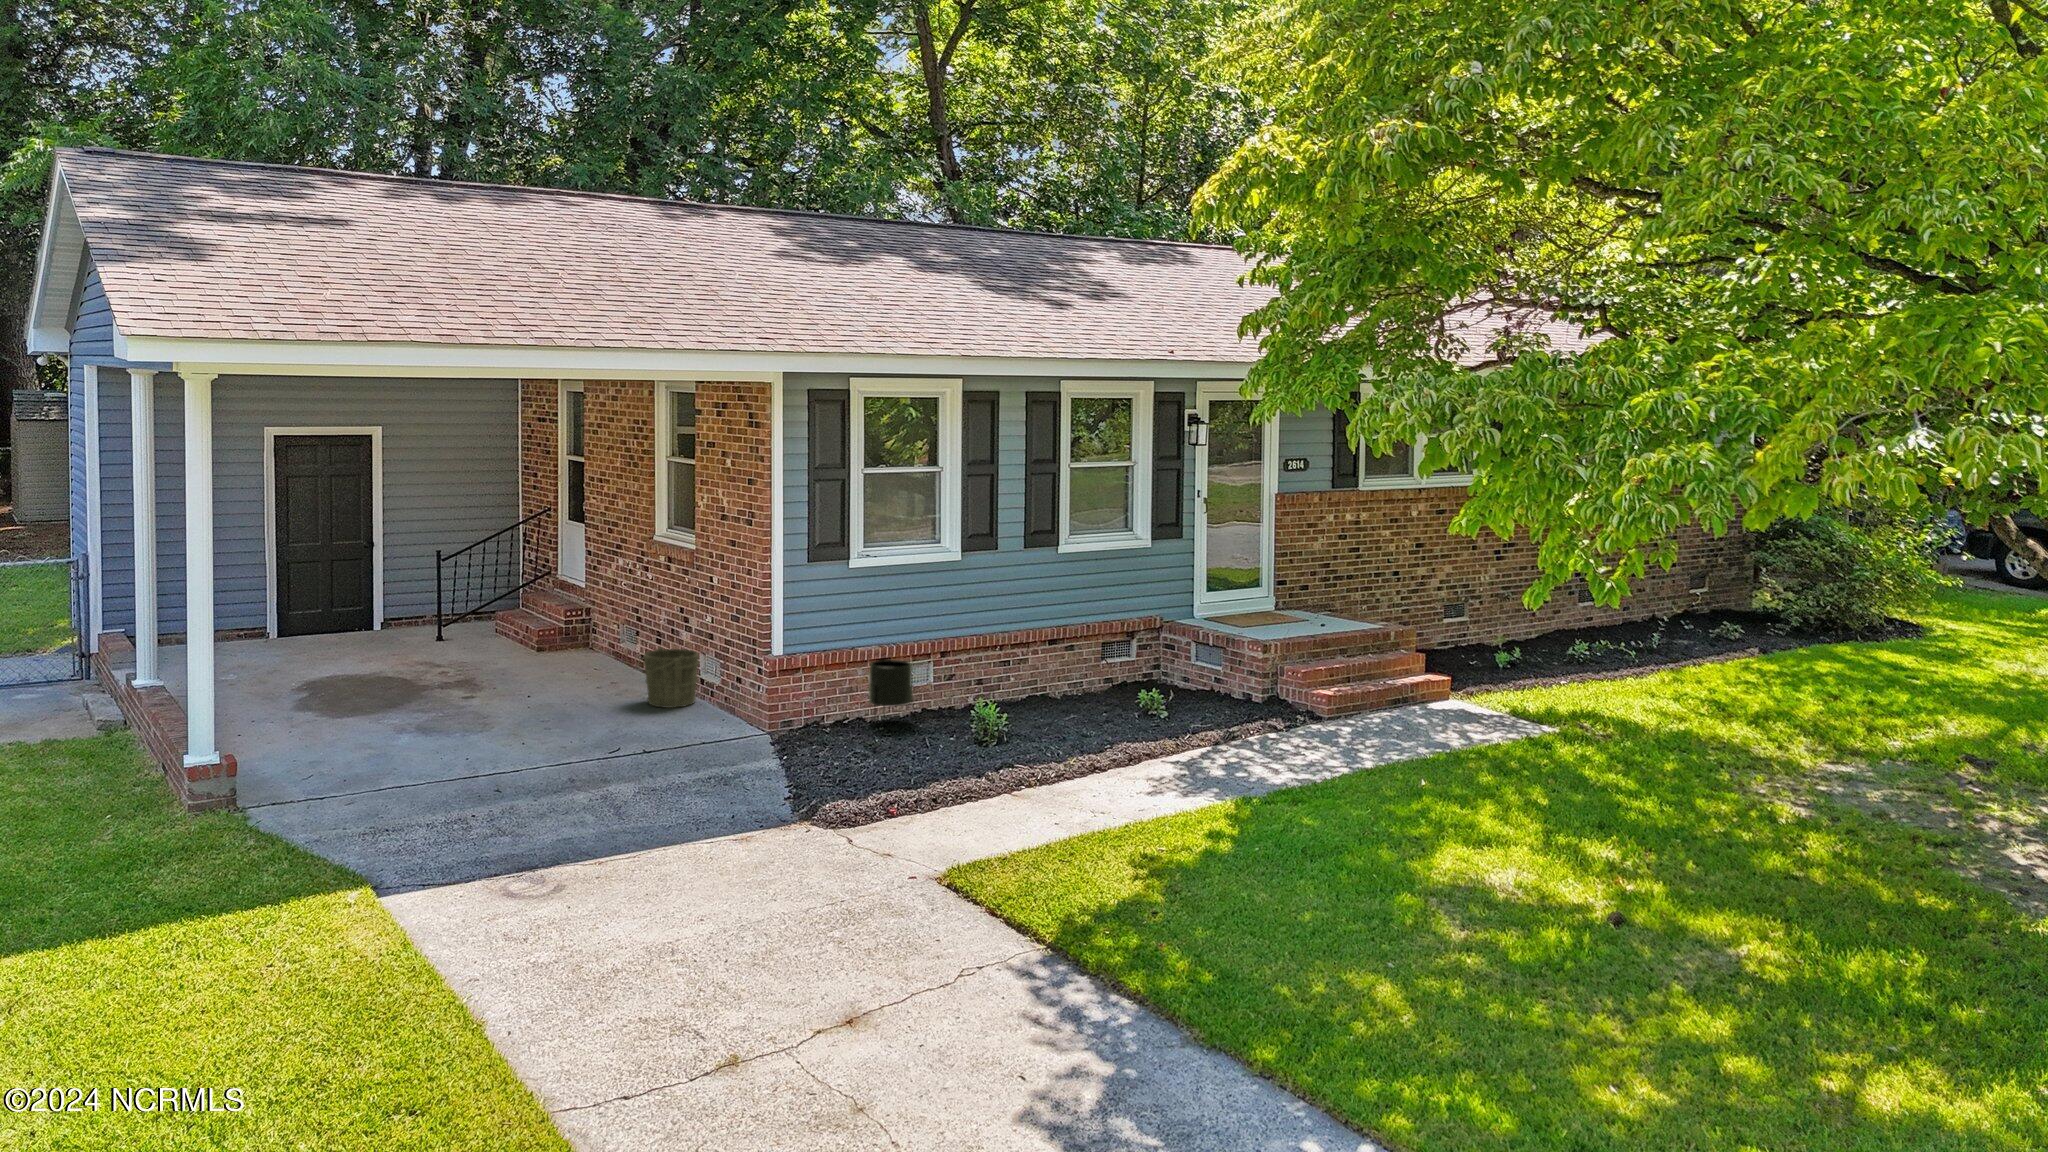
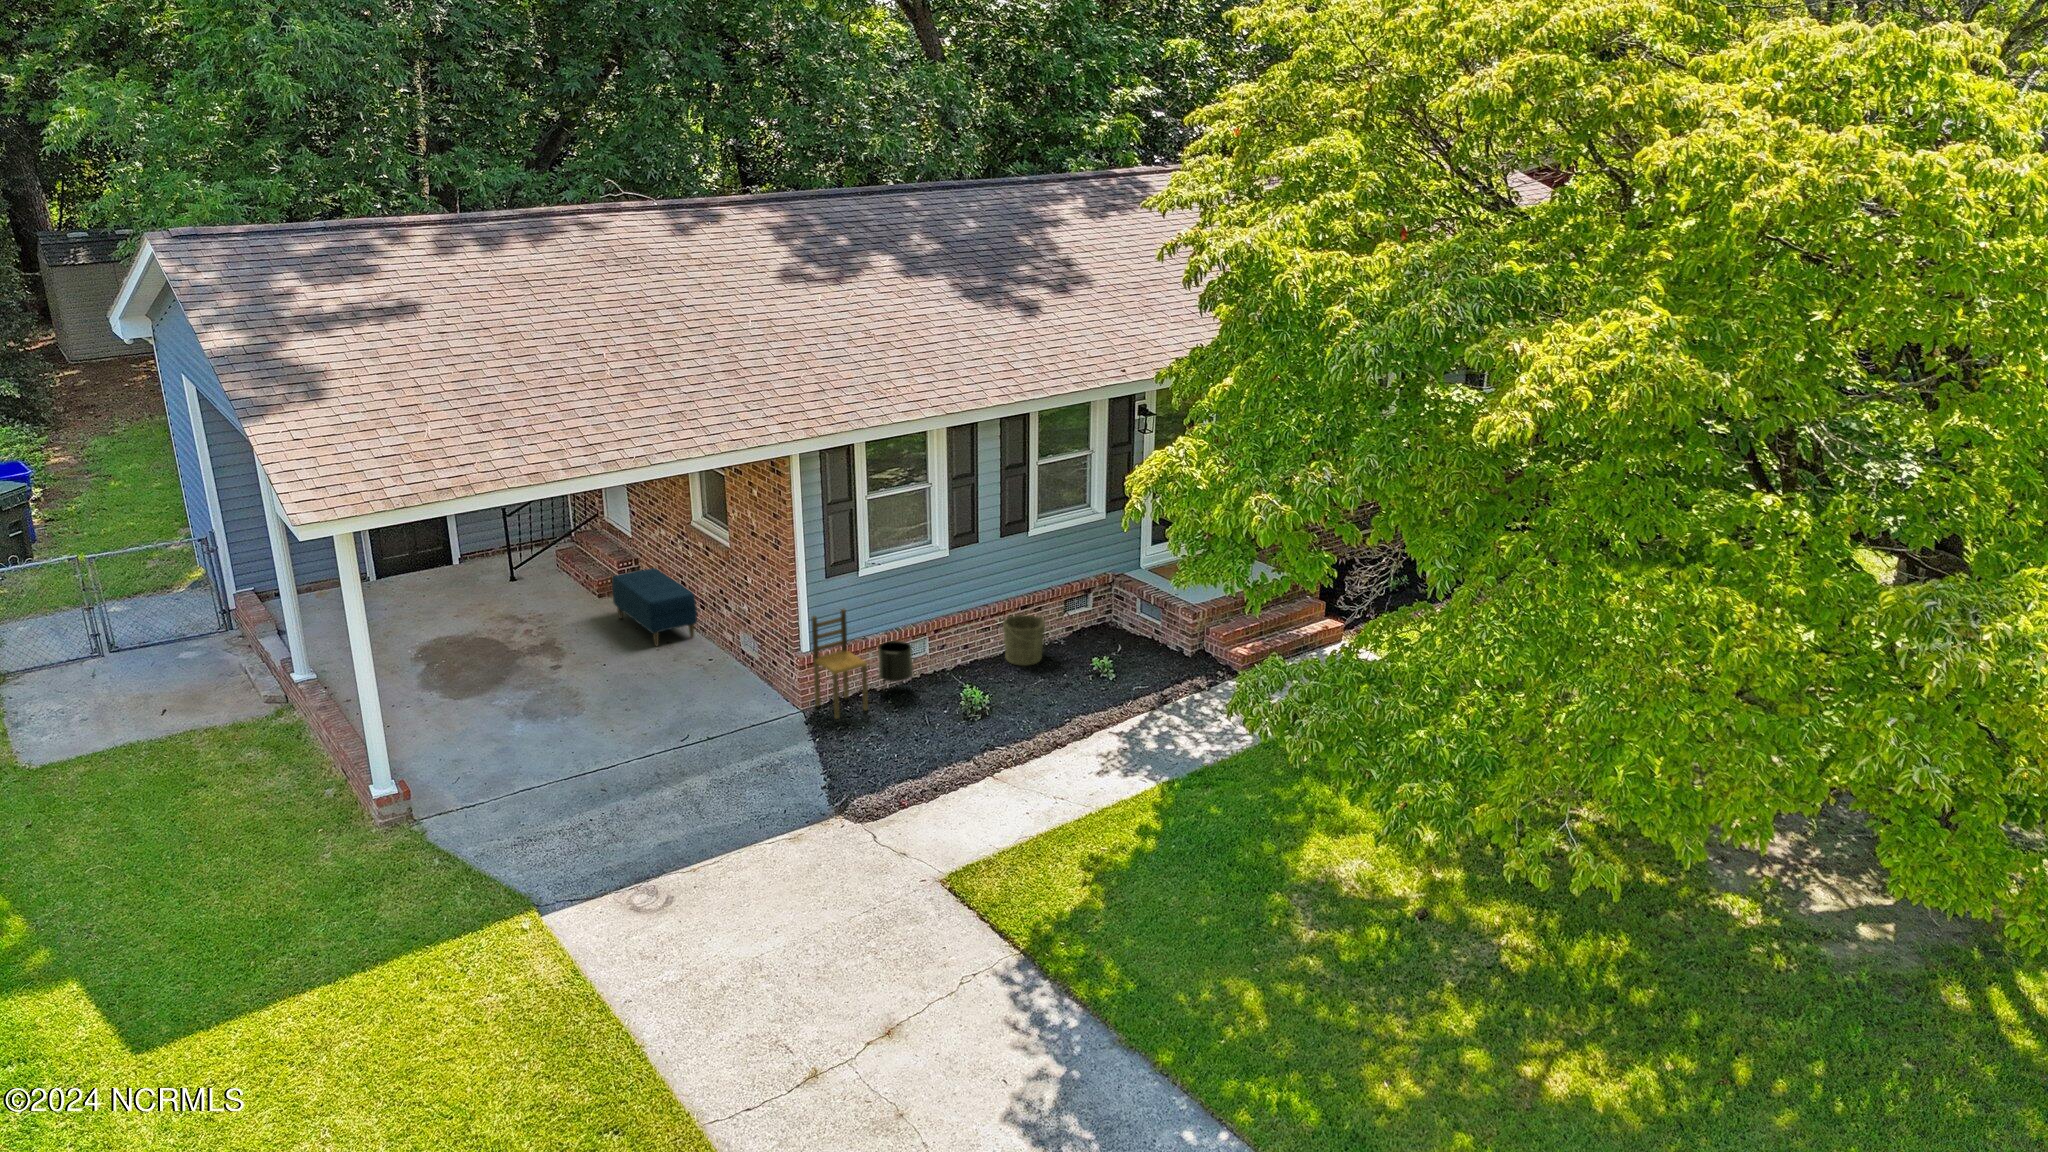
bench: none [552,606,651,685] -> present [612,568,697,646]
chair: none [787,608,854,742] -> present [812,609,868,719]
bucket: present [643,647,699,708] -> present [1003,615,1046,665]

